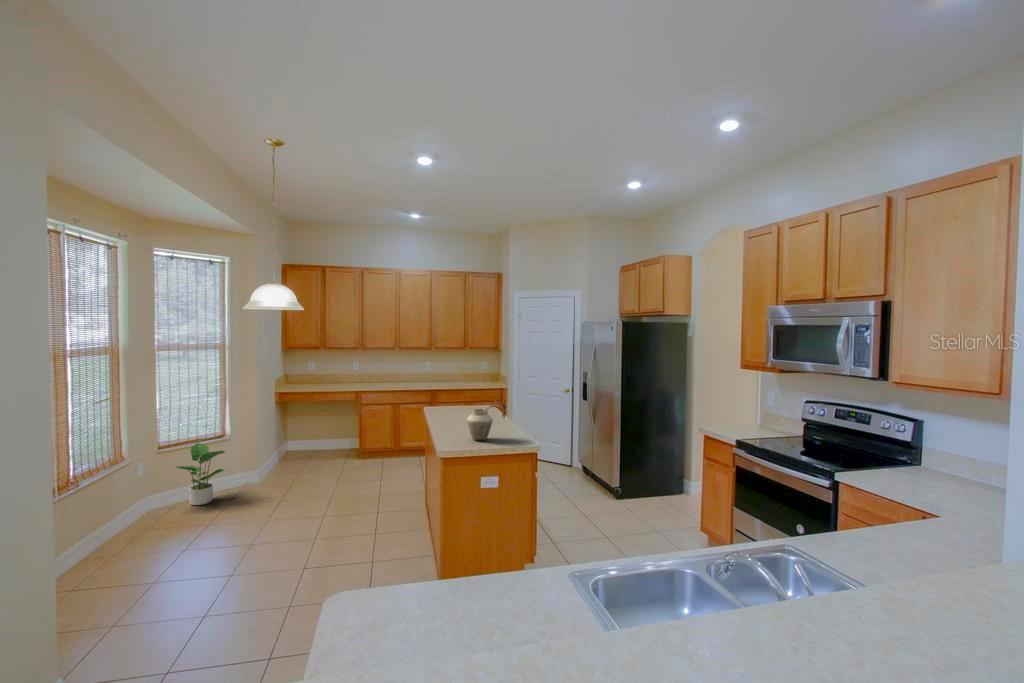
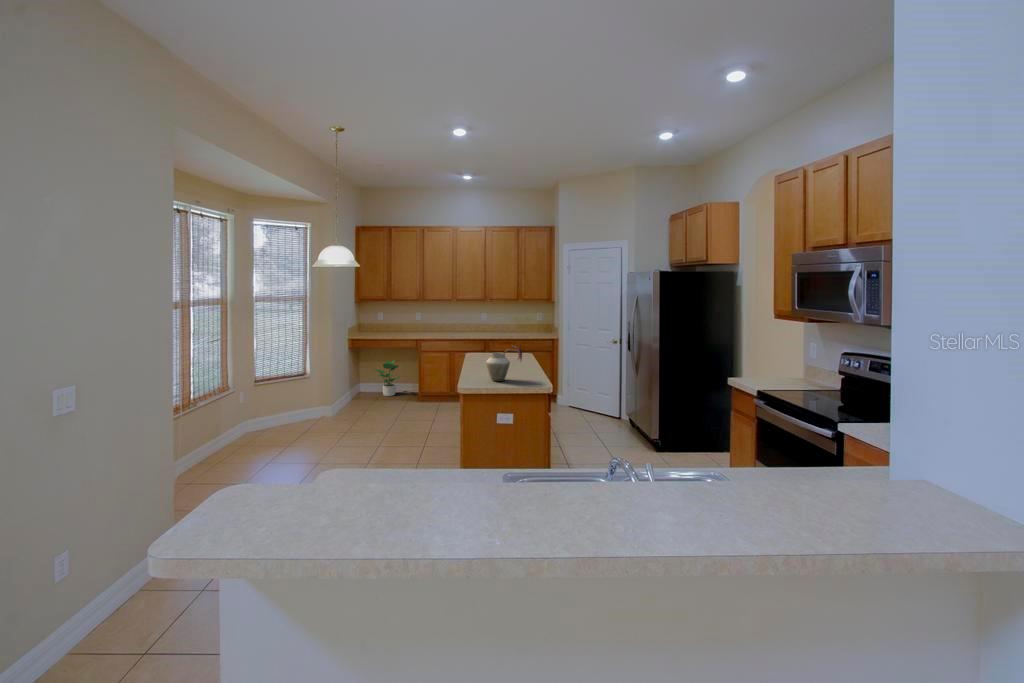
potted plant: present [176,443,225,505] -> present [375,360,400,396]

